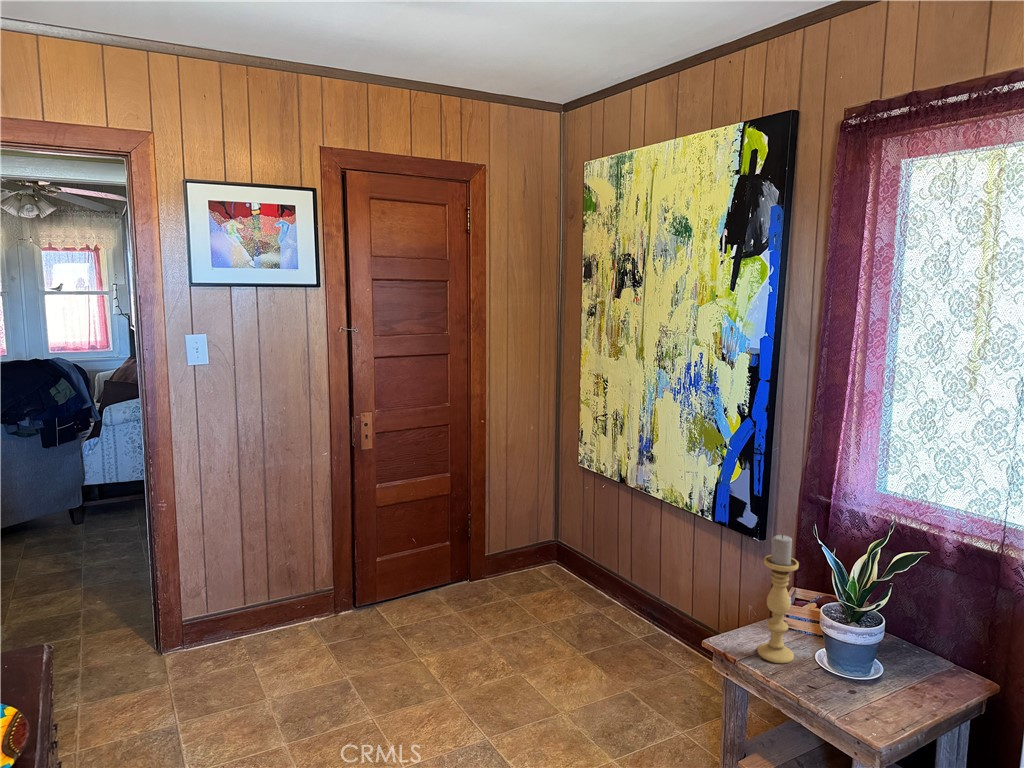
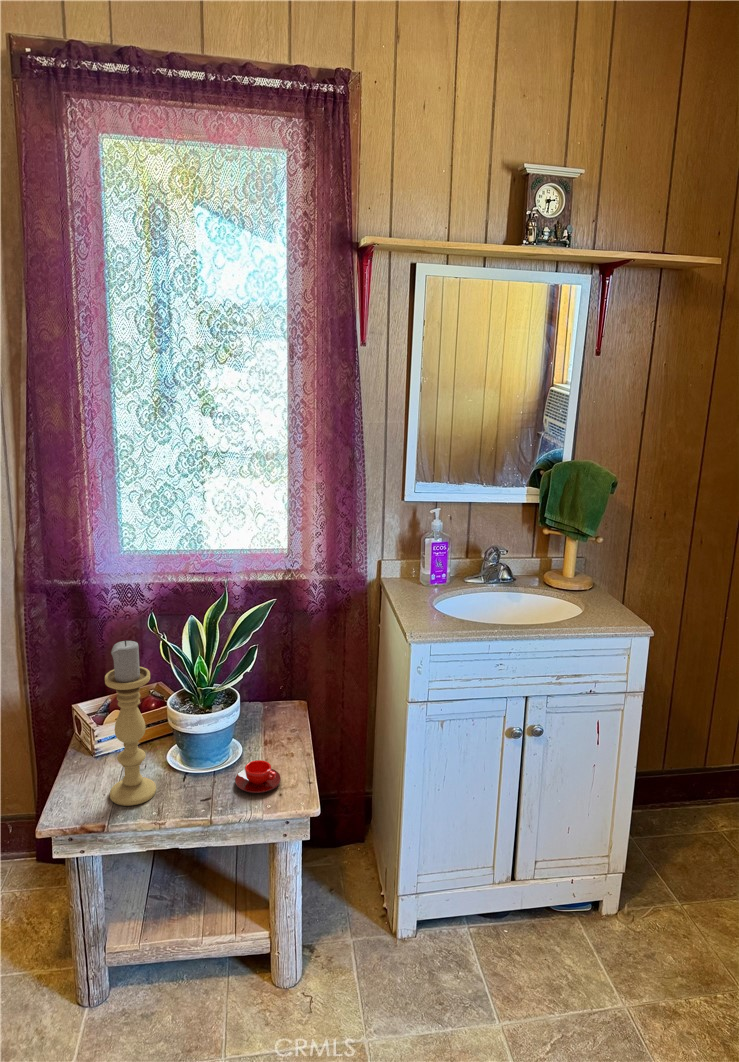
teacup: none [842,682,888,713] -> present [235,760,281,793]

